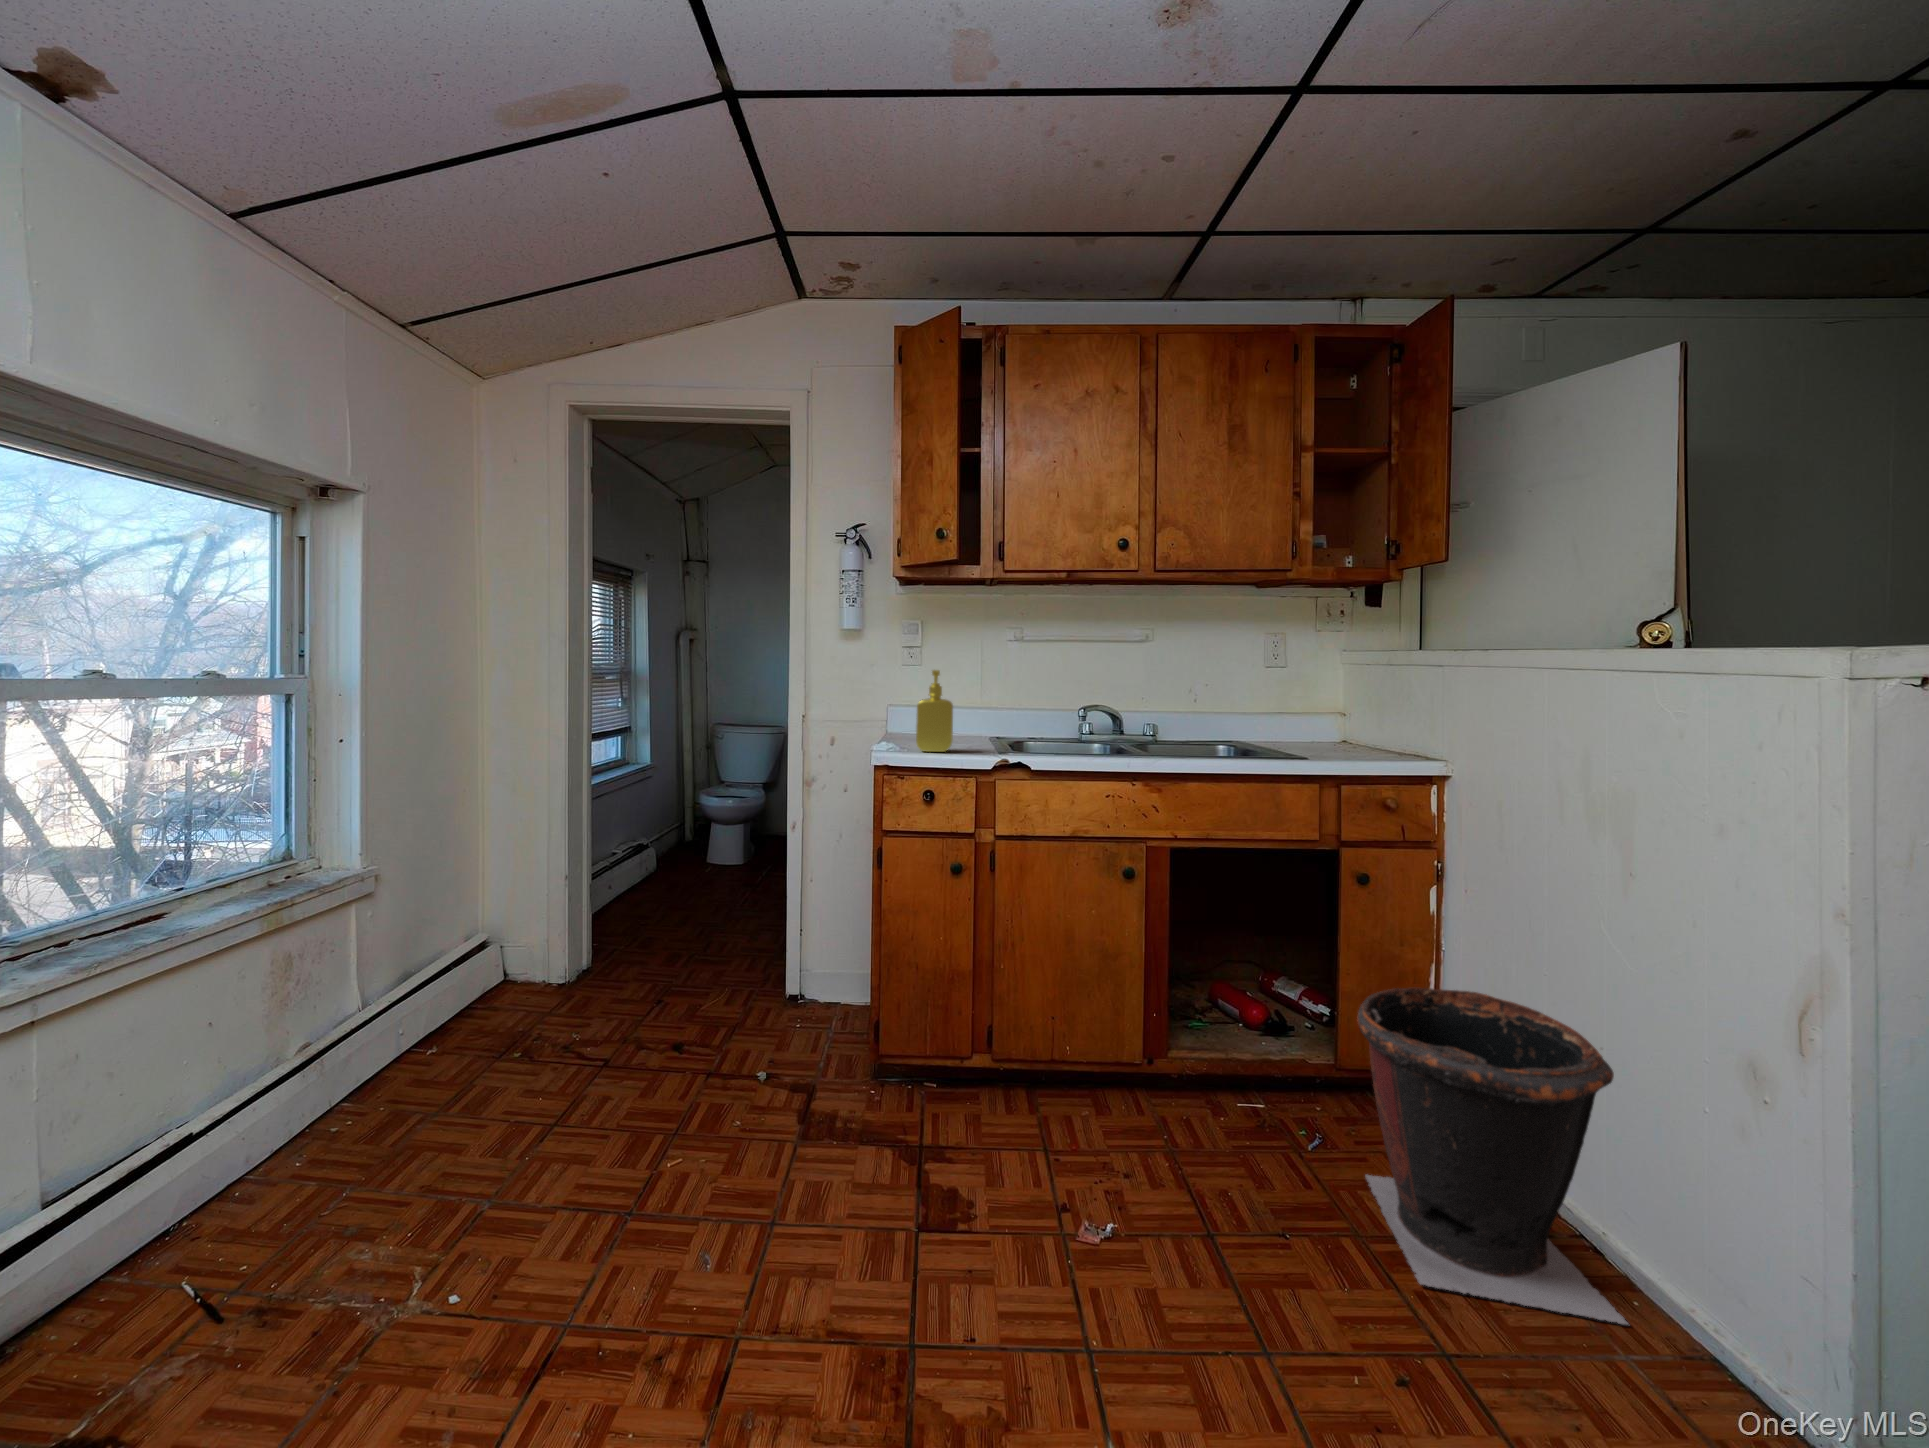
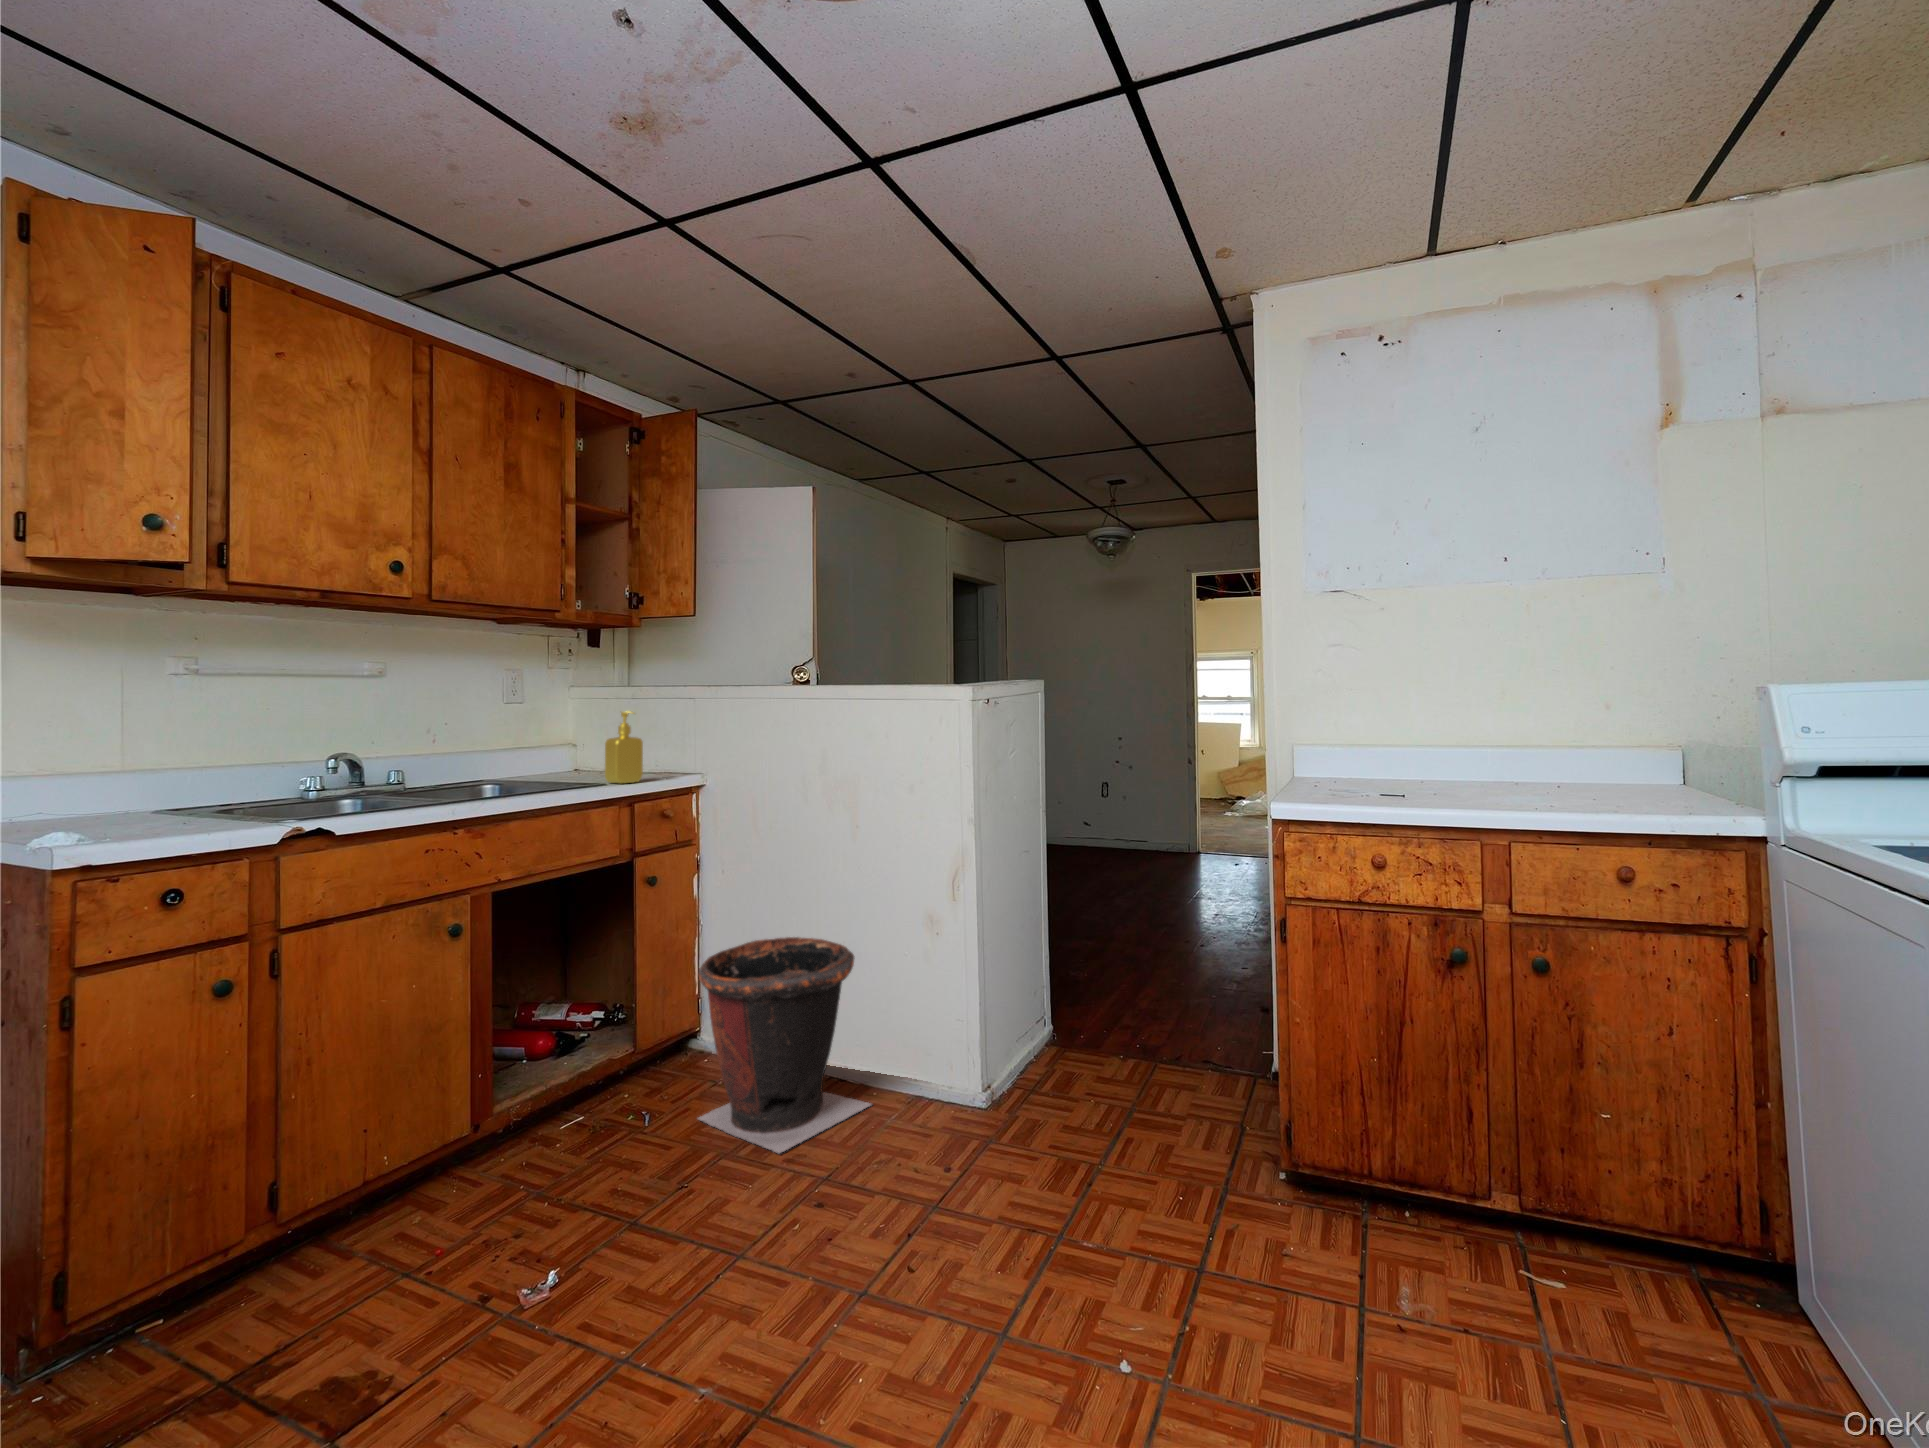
soap dispenser: present [916,670,953,752] -> present [605,712,643,783]

